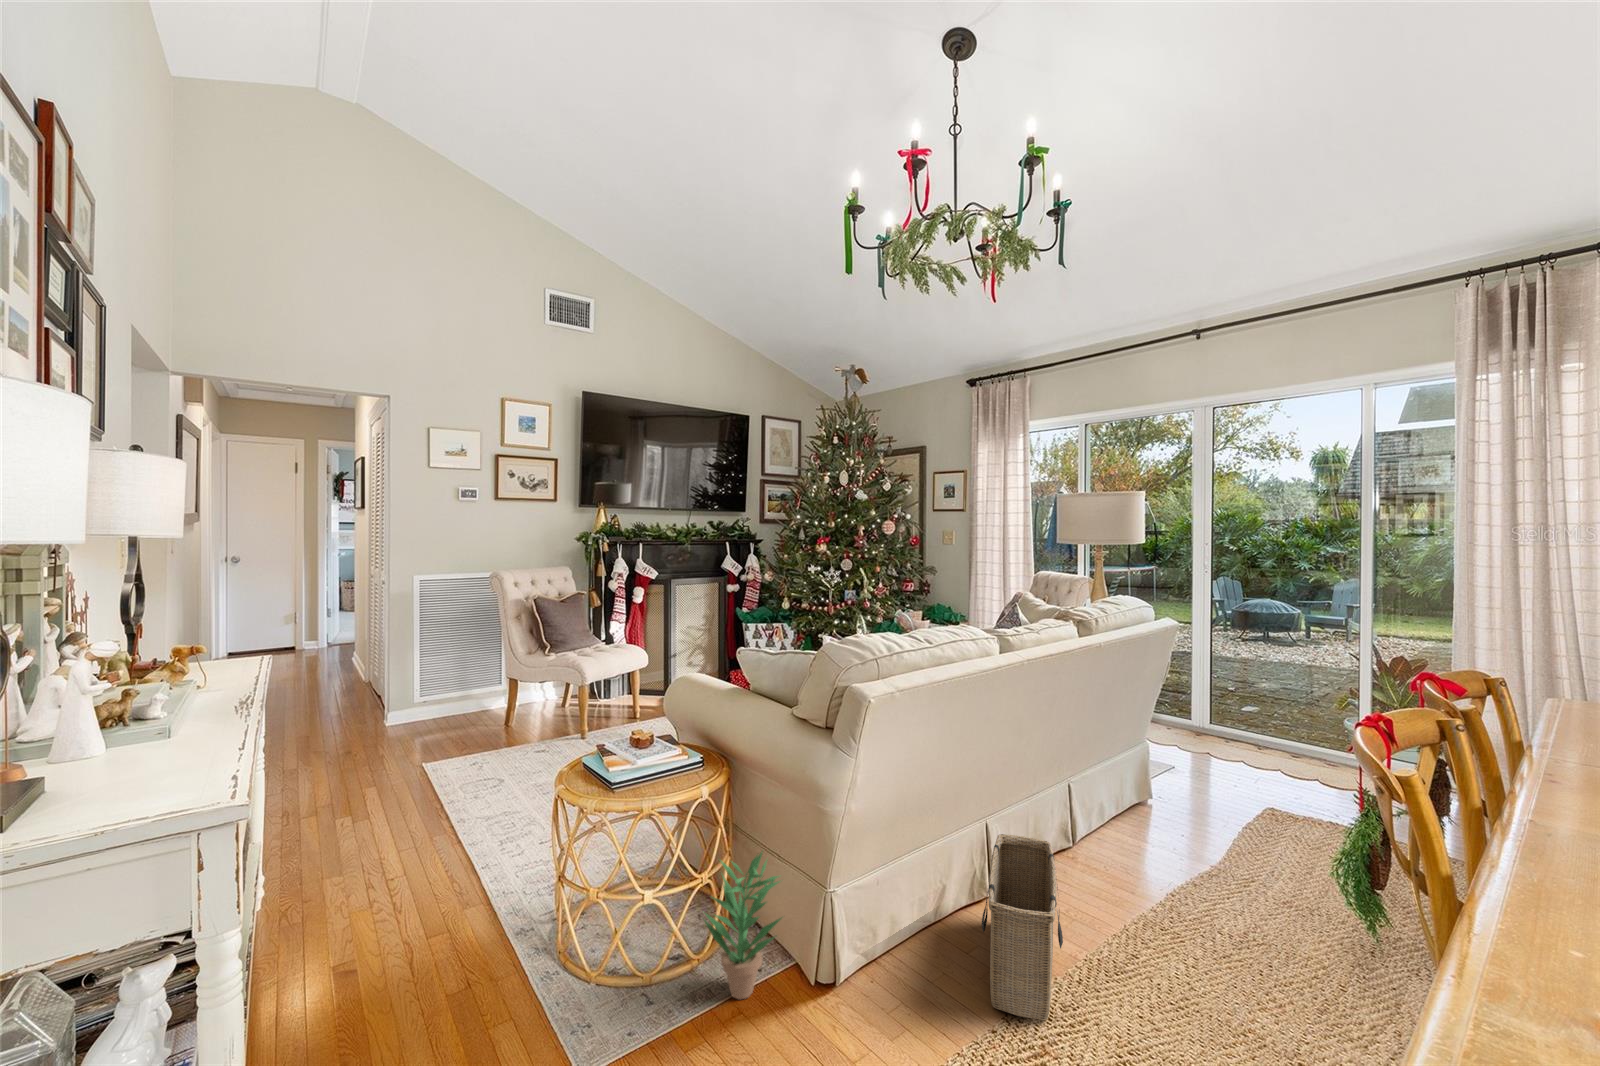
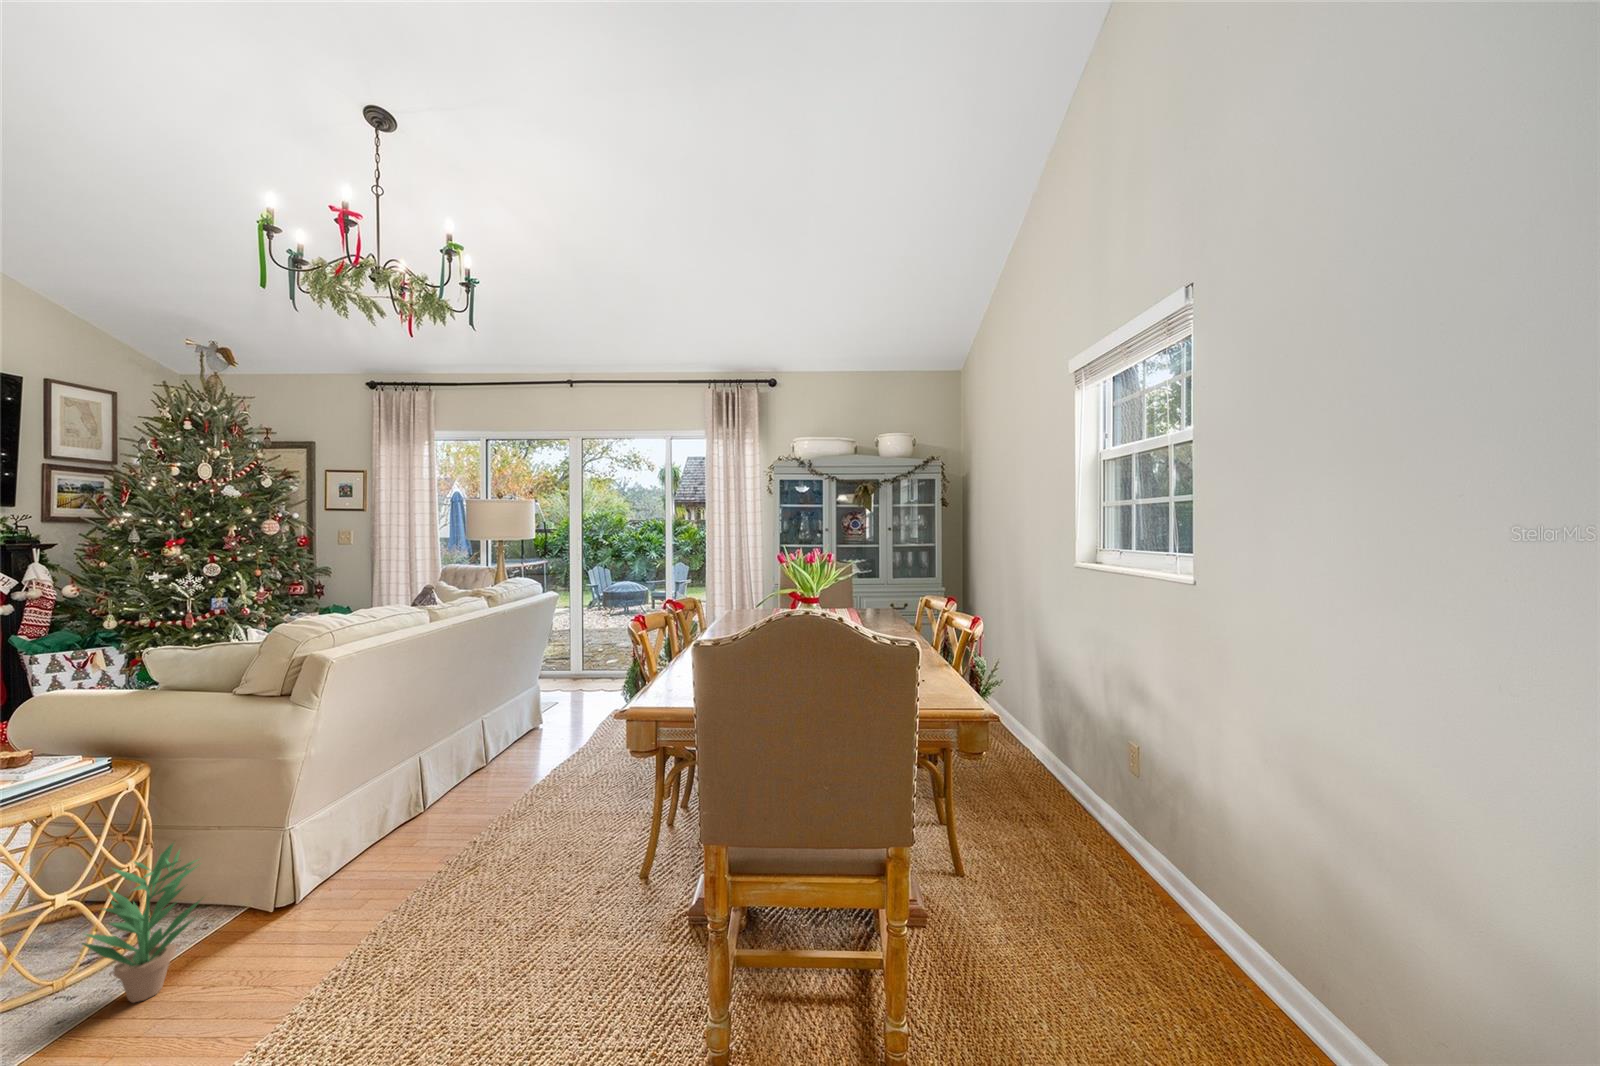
basket: present [982,834,1063,1020] -> none [416,760,483,885]

